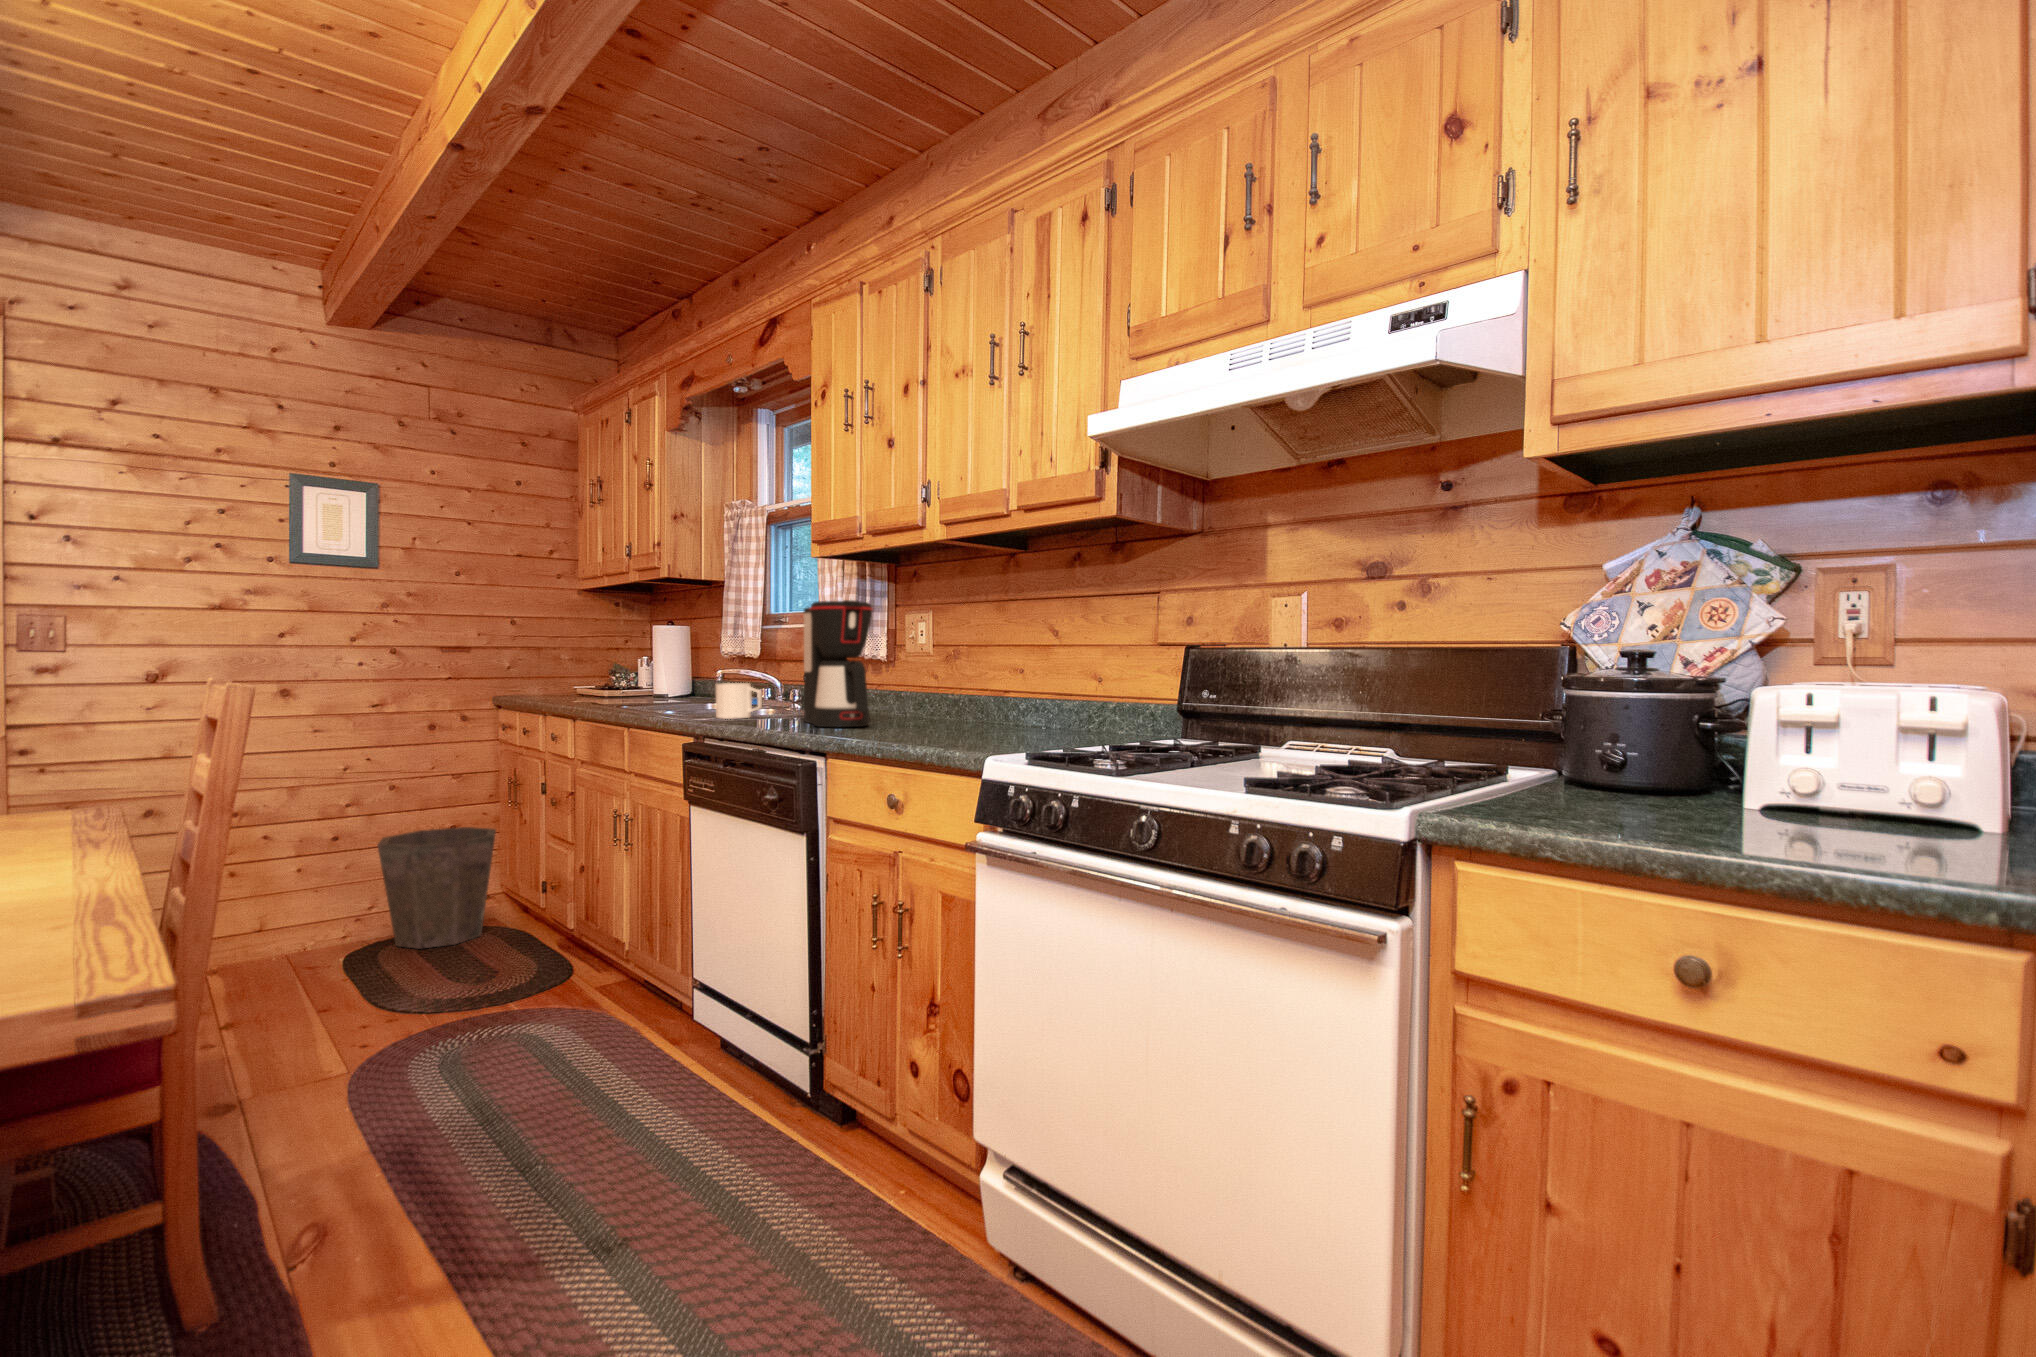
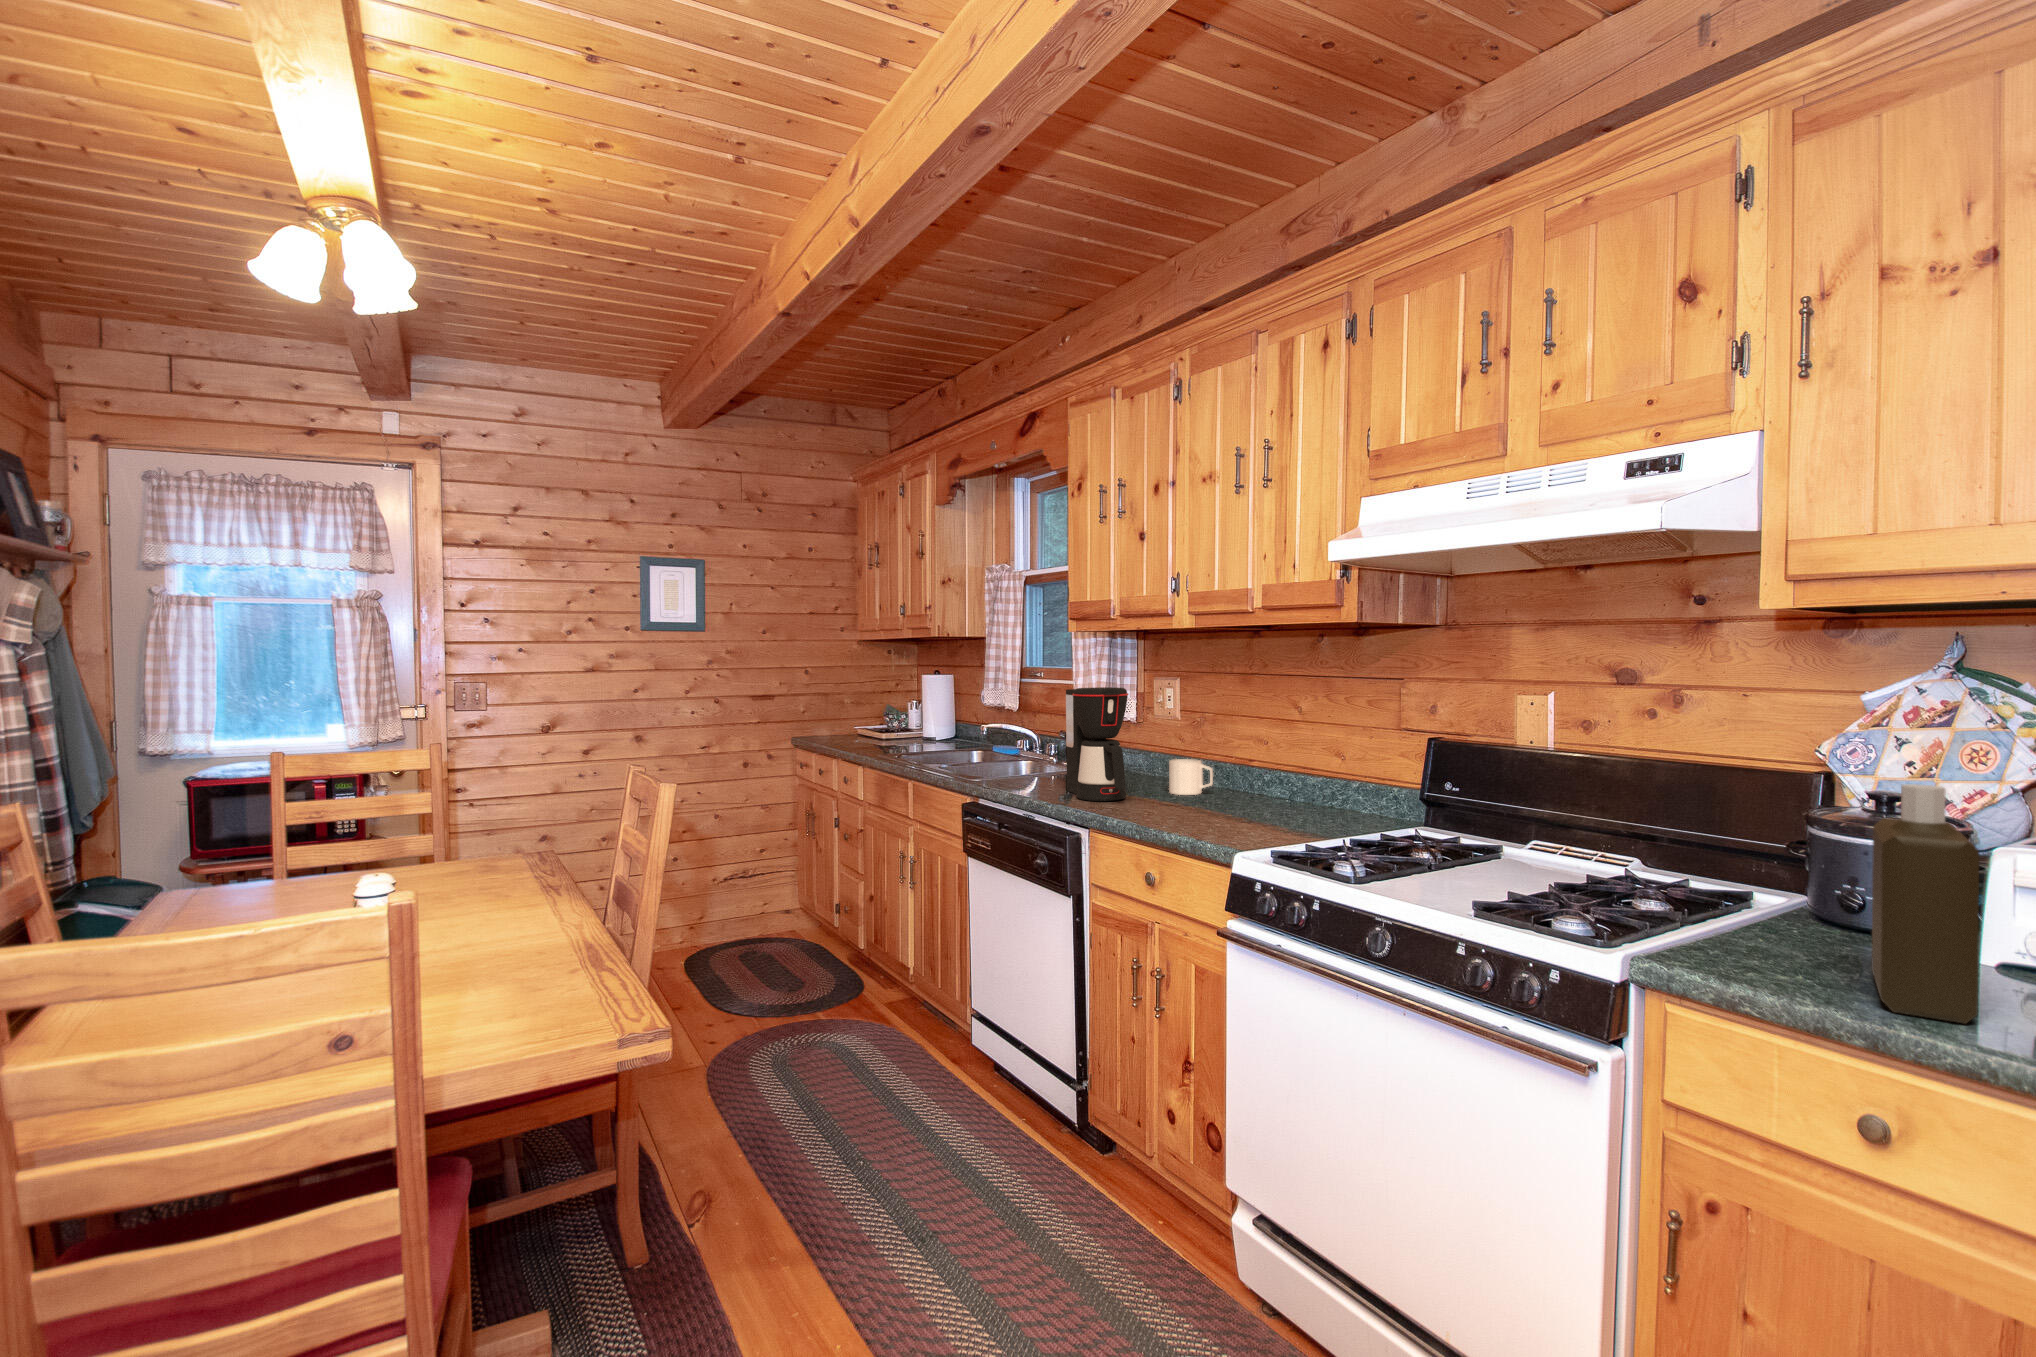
bottle: none [1659,591,1786,841] -> present [1872,784,1979,1023]
mug: present [716,683,762,719] -> present [1169,759,1213,795]
waste bin: present [377,827,496,949] -> none [707,851,796,956]

